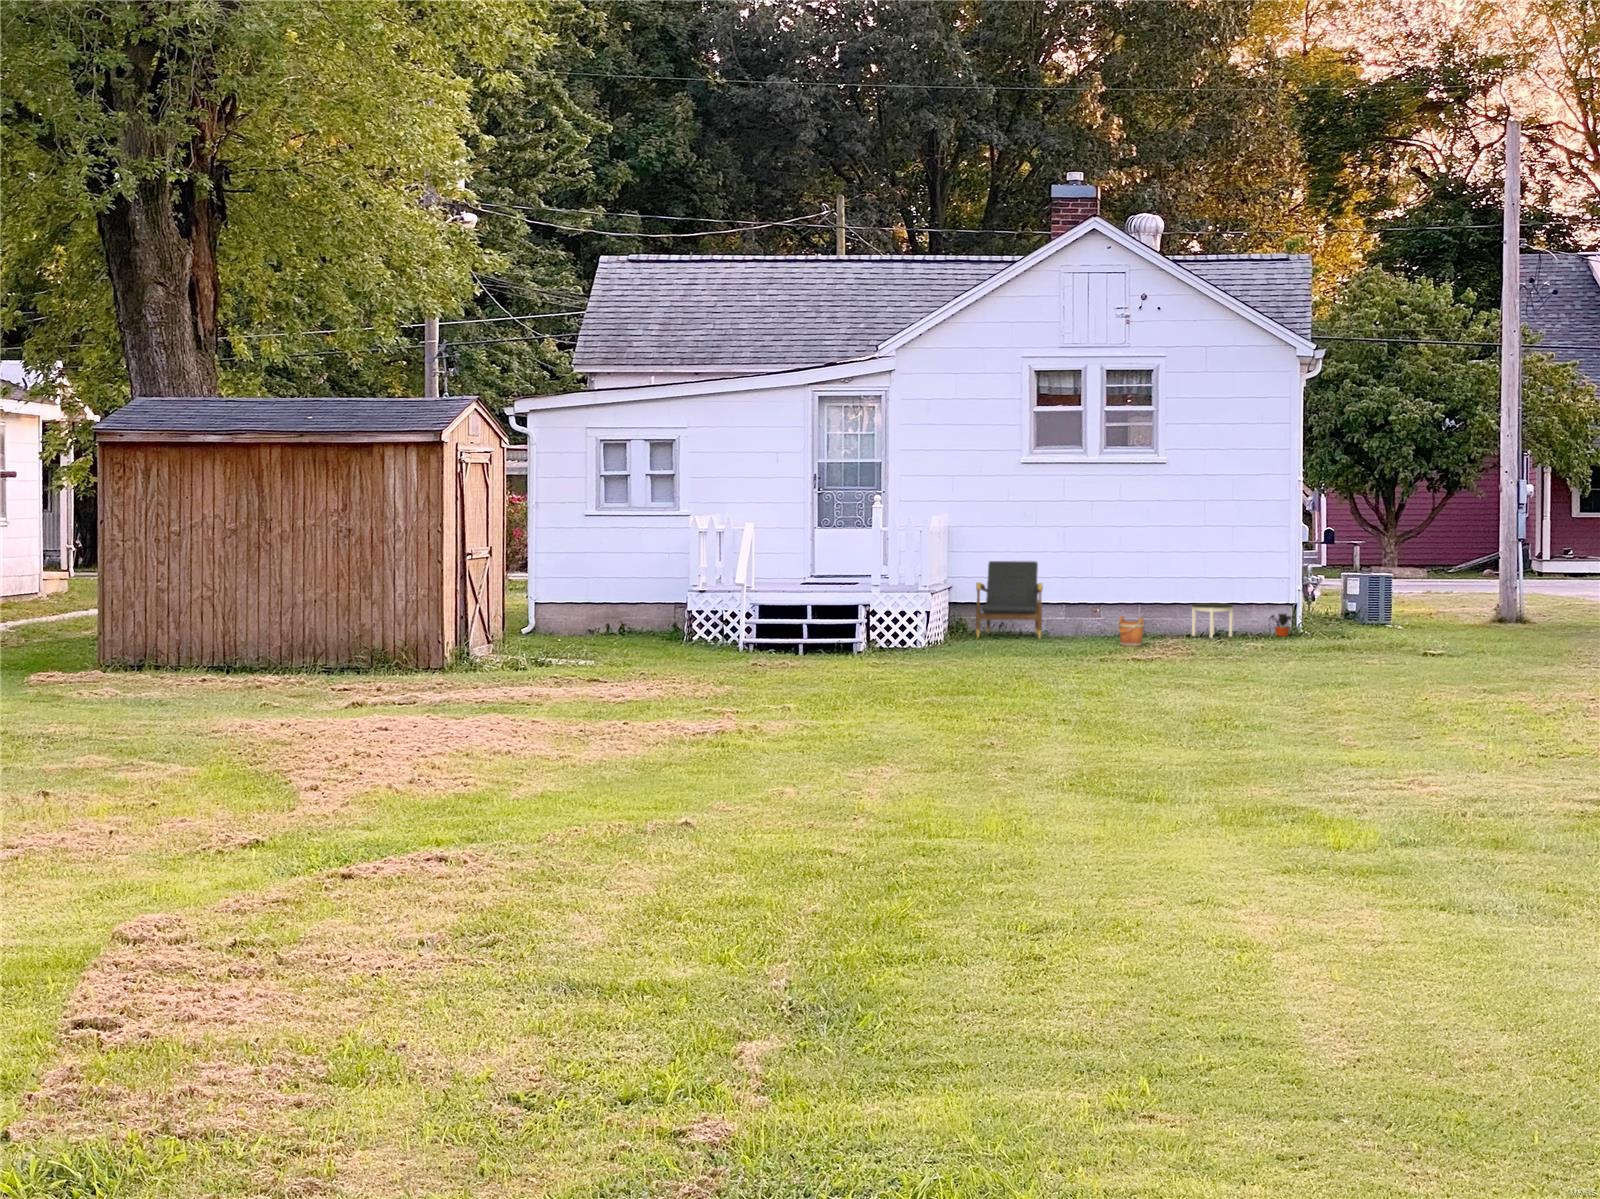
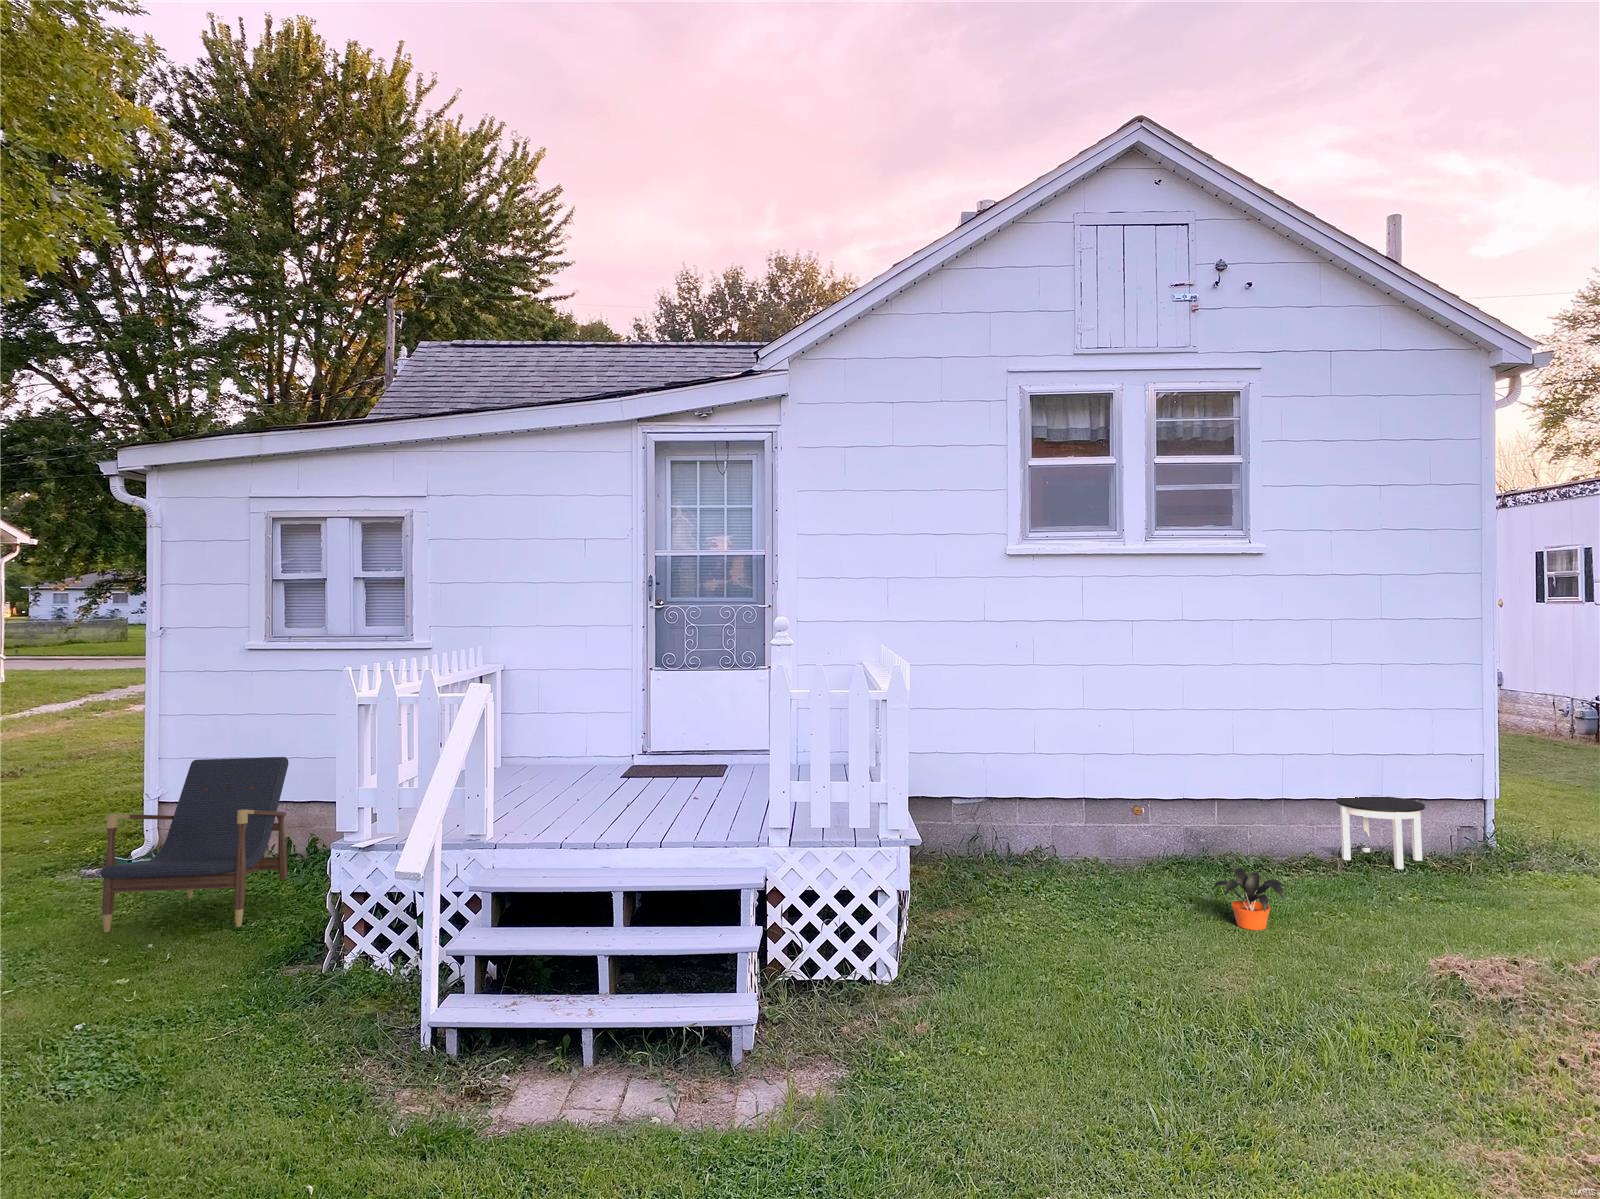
lounge chair: present [976,561,1043,638] -> present [100,757,289,932]
potted plant: present [1270,614,1292,636] -> present [1212,868,1287,930]
bucket: present [1119,616,1144,647] -> none [1336,870,1414,952]

